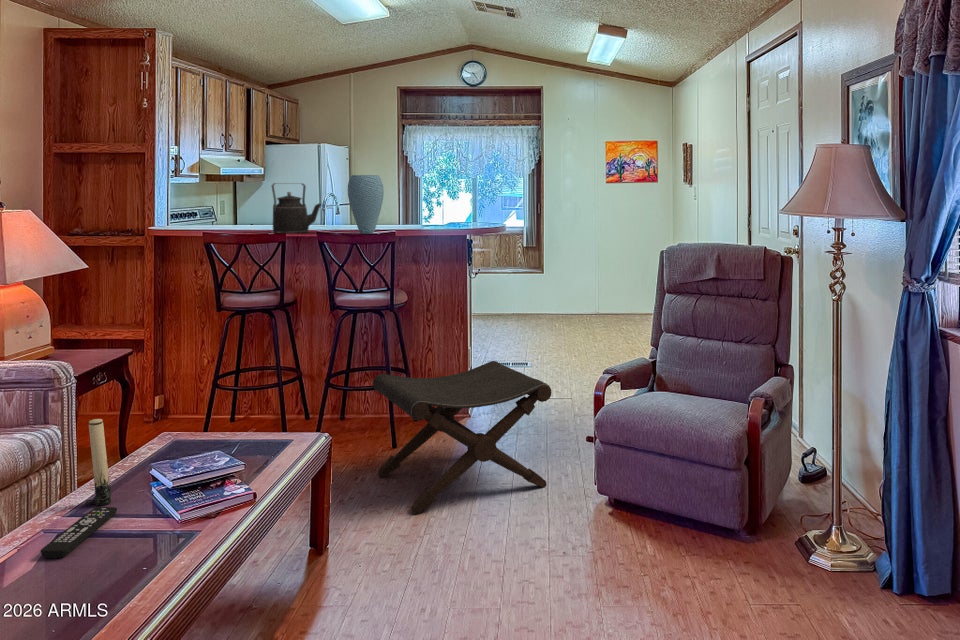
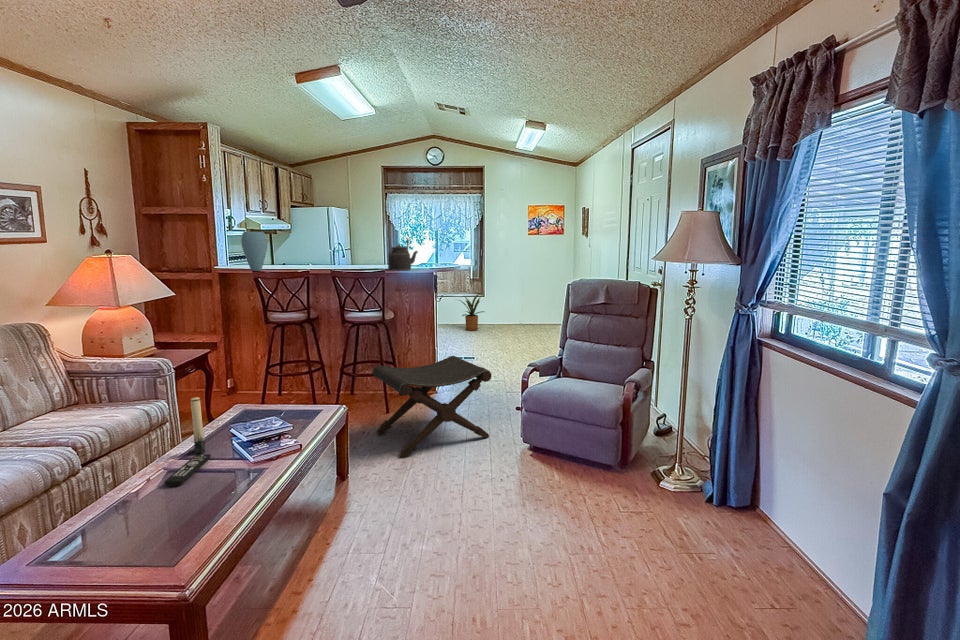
vase: present [348,175,384,234] -> present [241,232,267,271]
kettle: present [272,183,322,233] -> present [388,238,418,271]
house plant: none [496,270,546,325] -> present [461,293,484,331]

